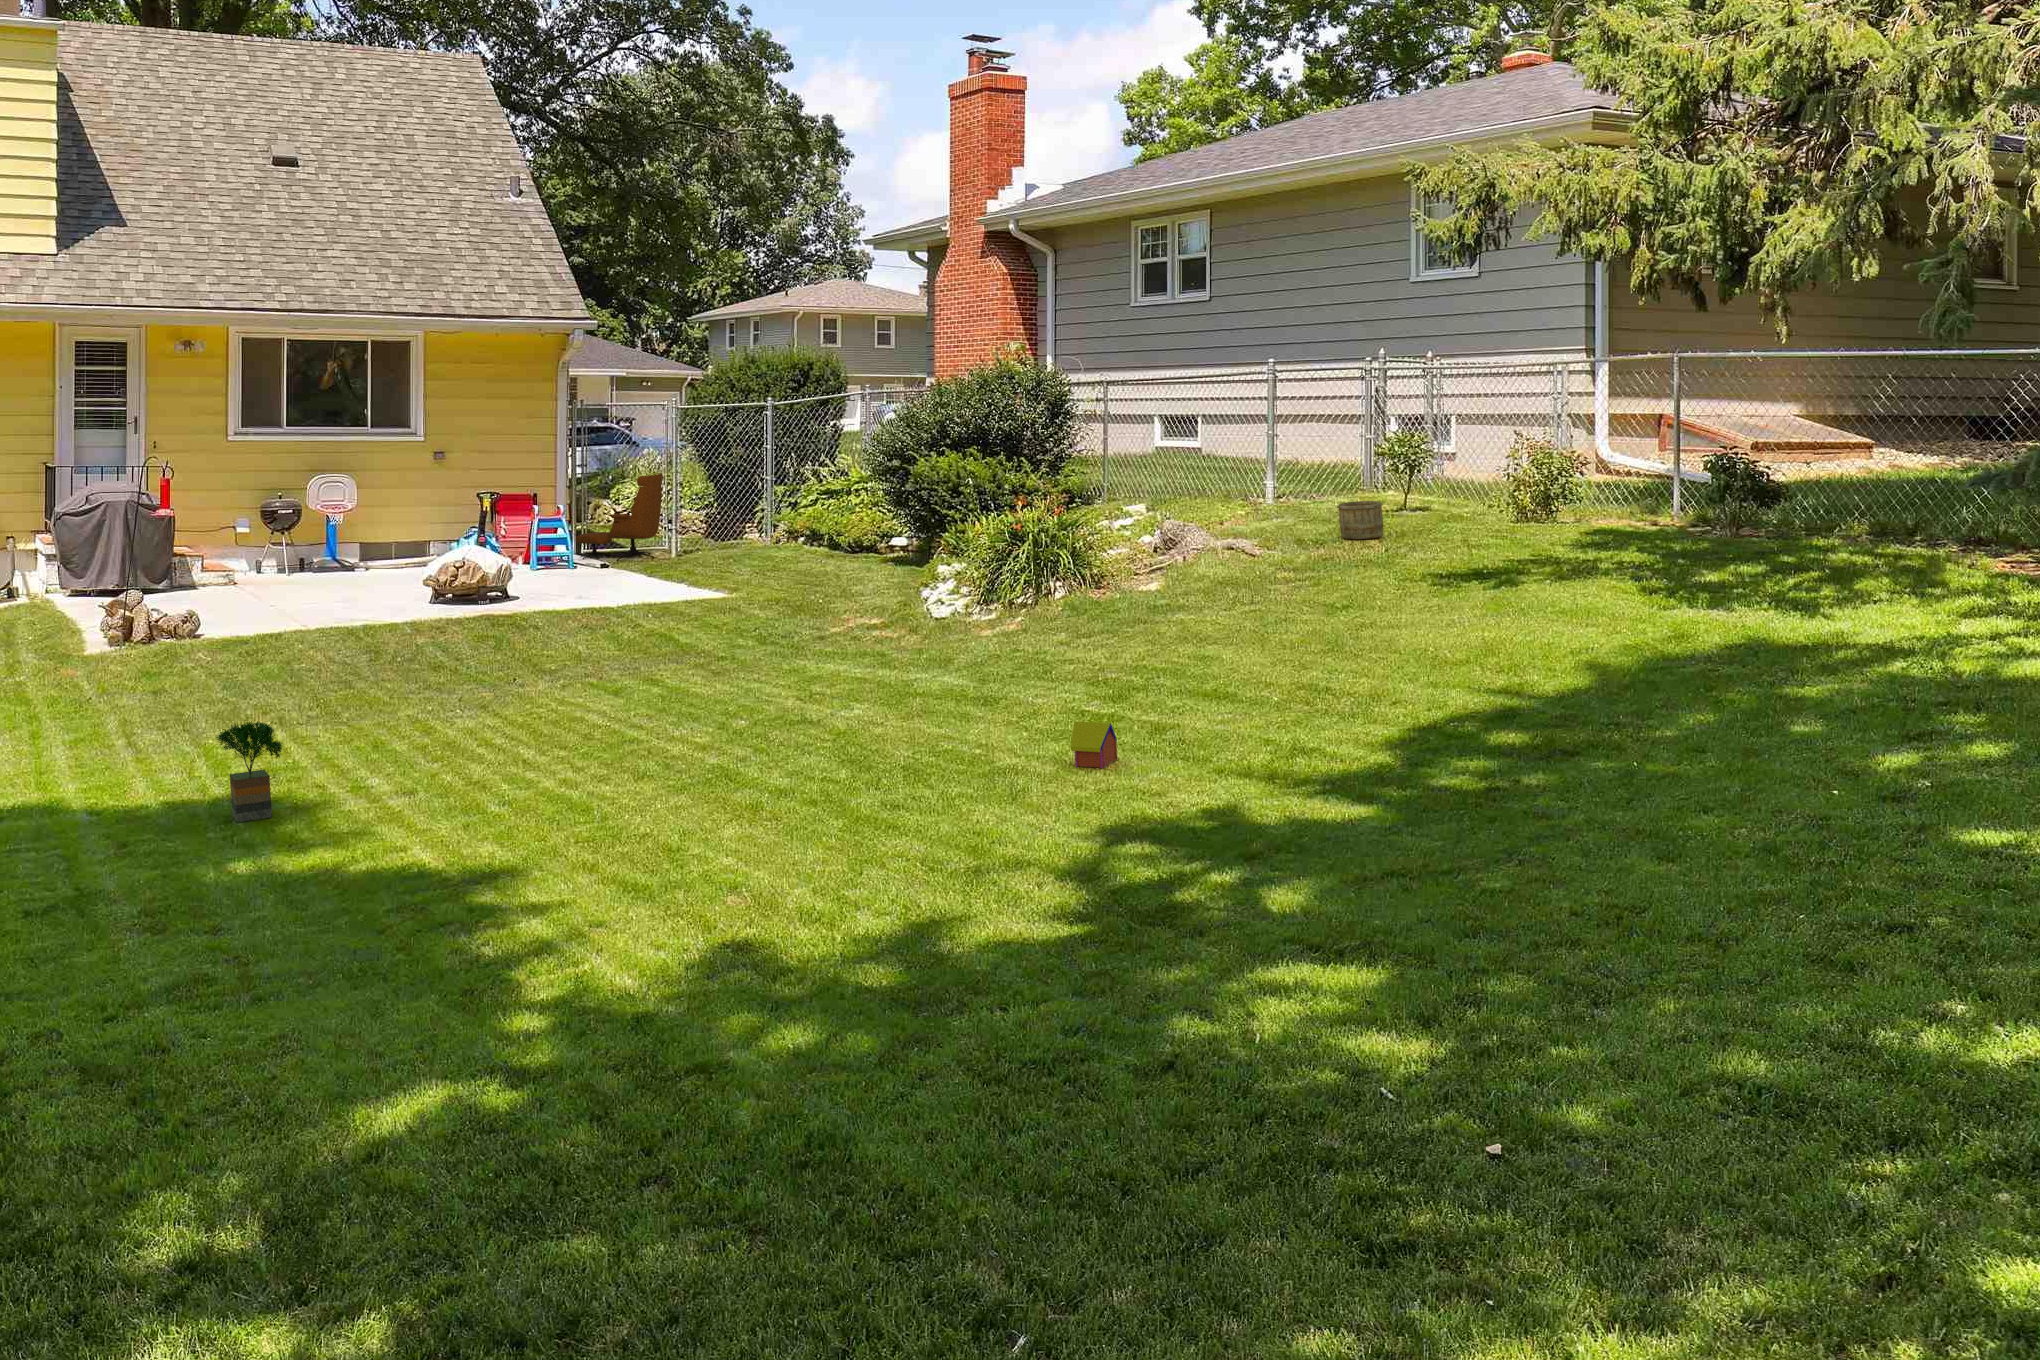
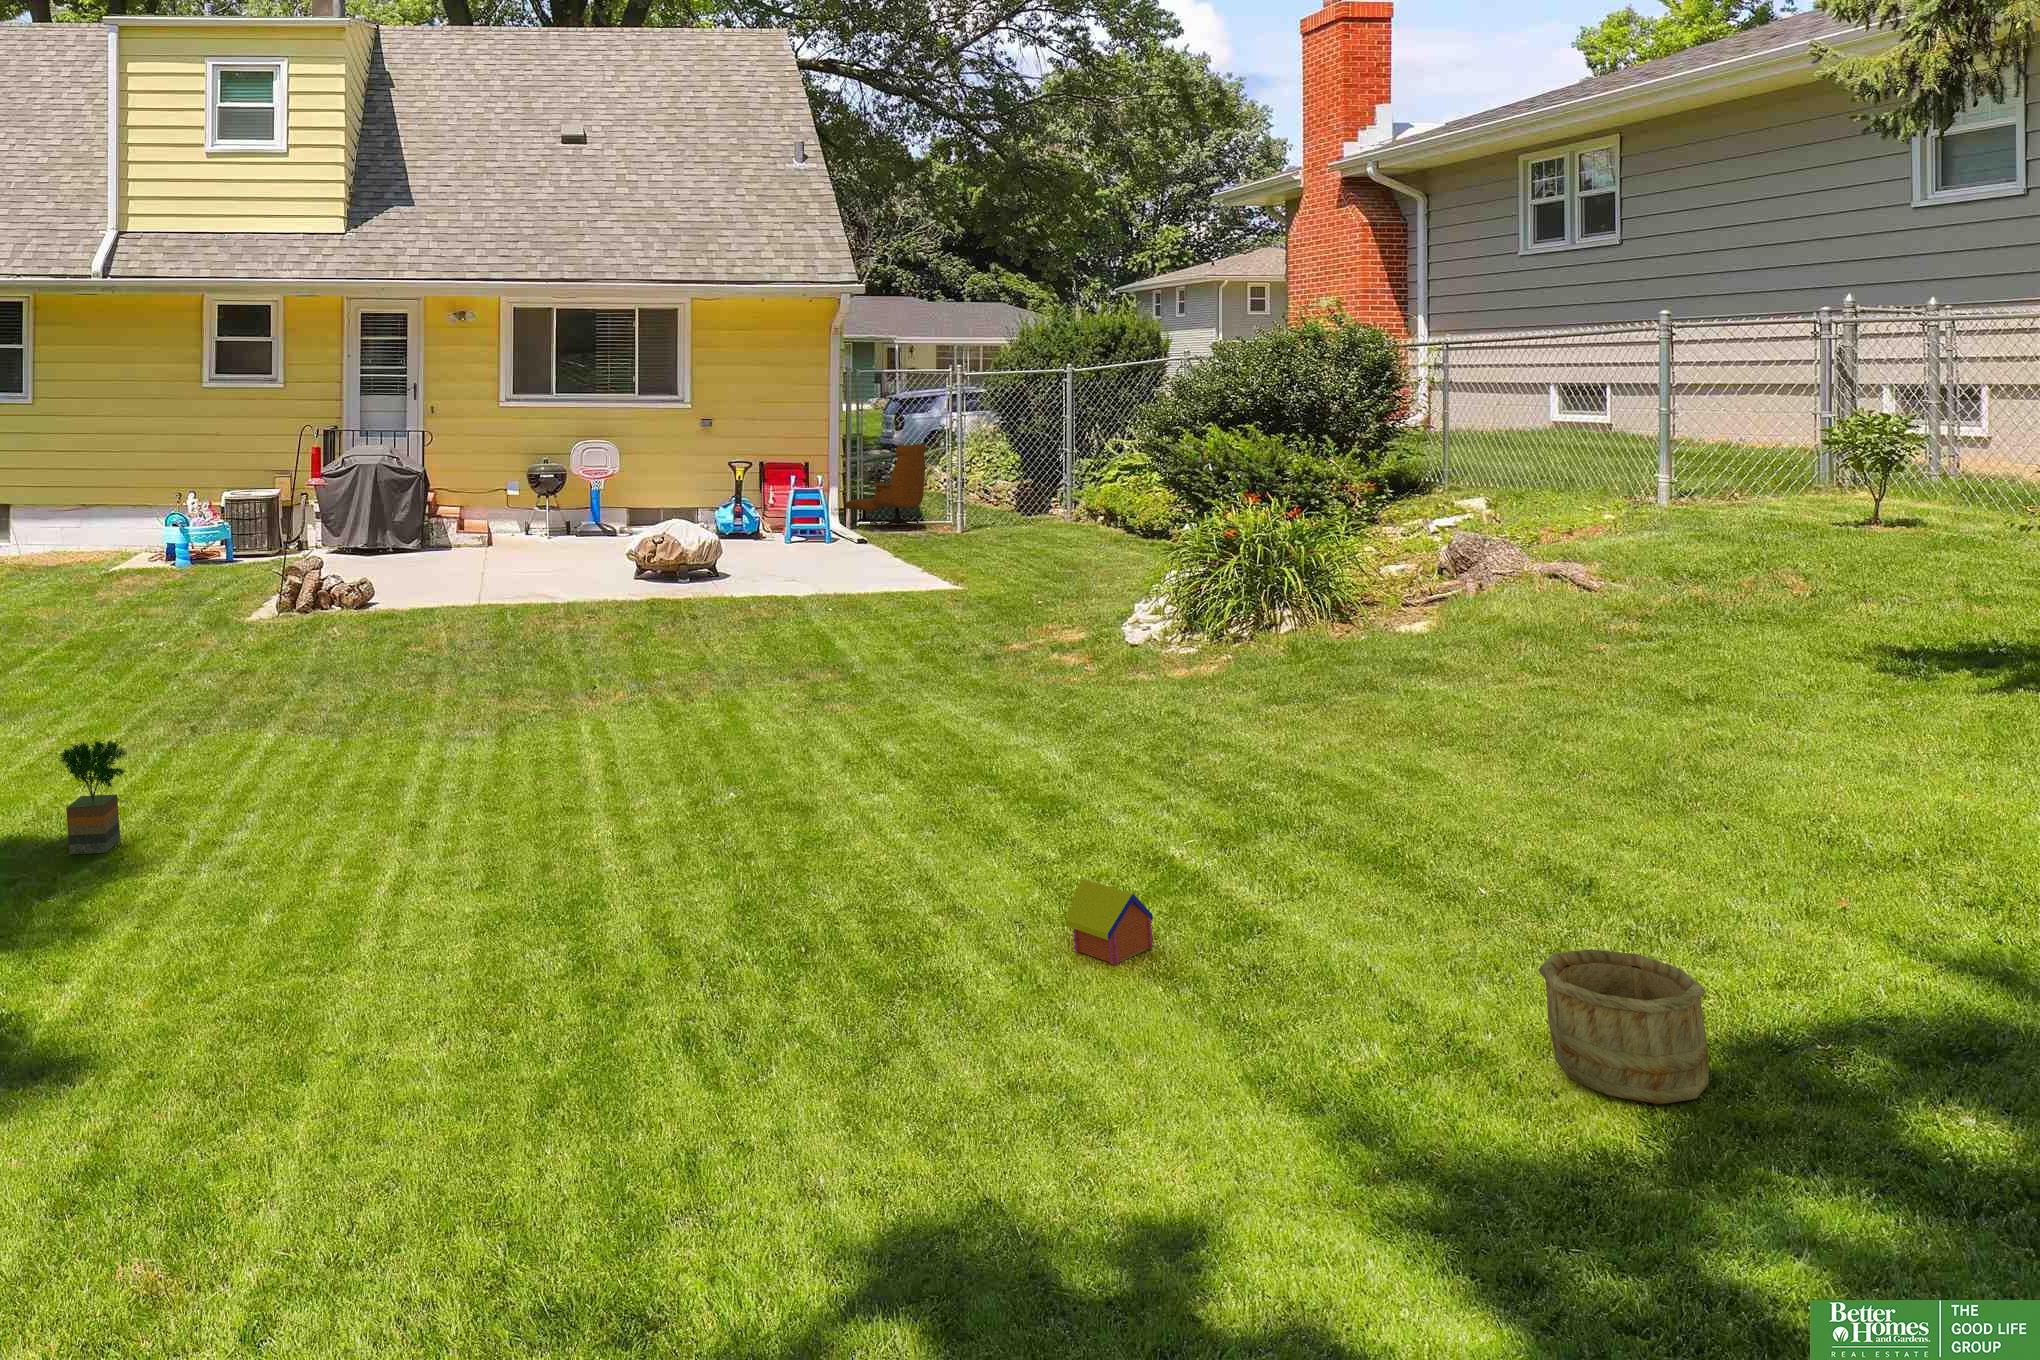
wooden bucket: present [1337,501,1383,539] -> present [1539,949,1709,1104]

